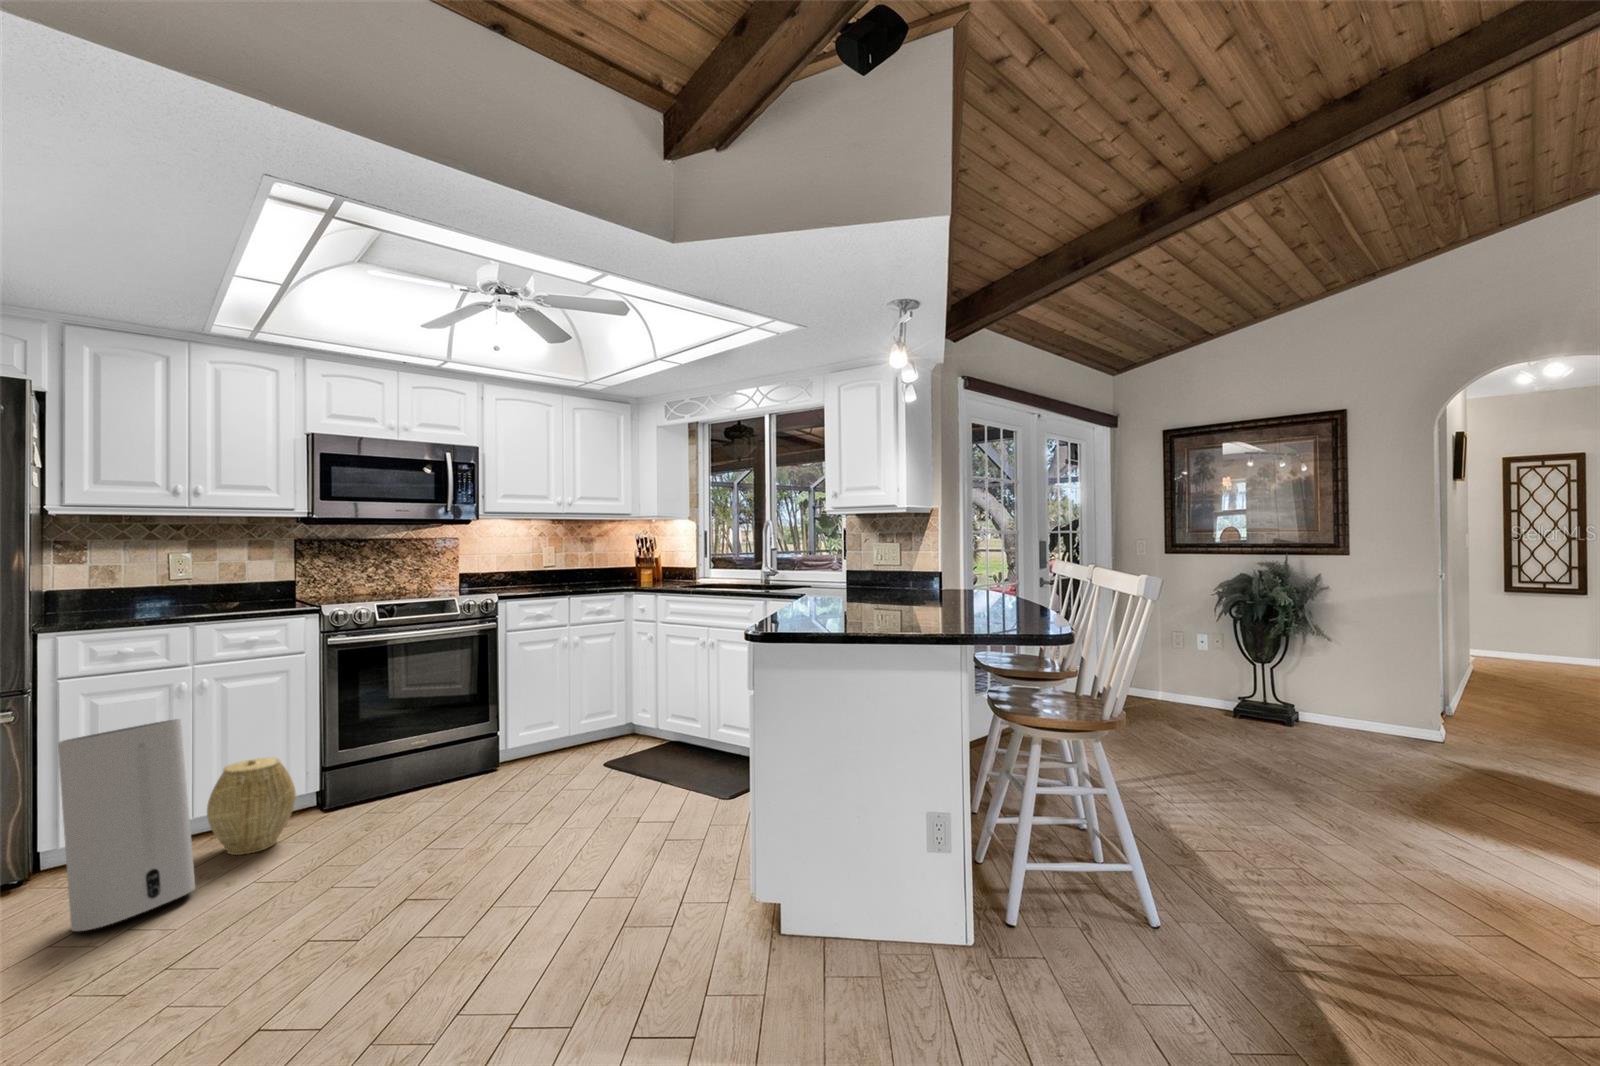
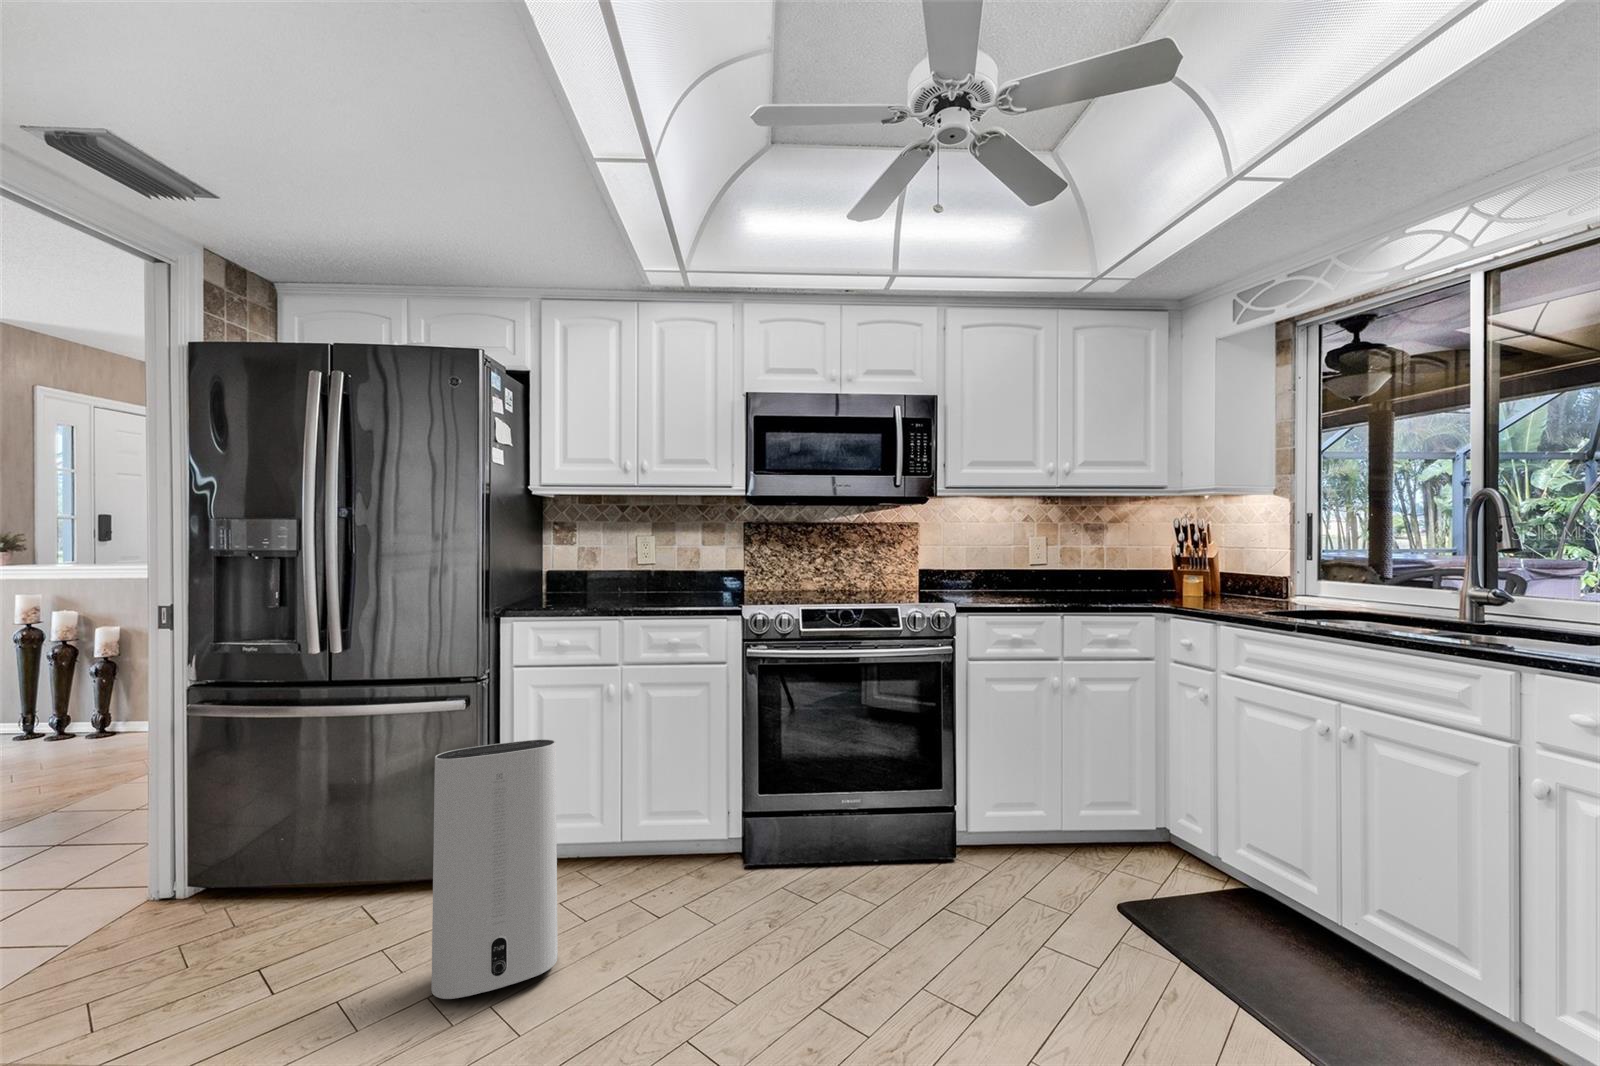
woven basket: present [207,758,296,855] -> none [607,788,695,912]

